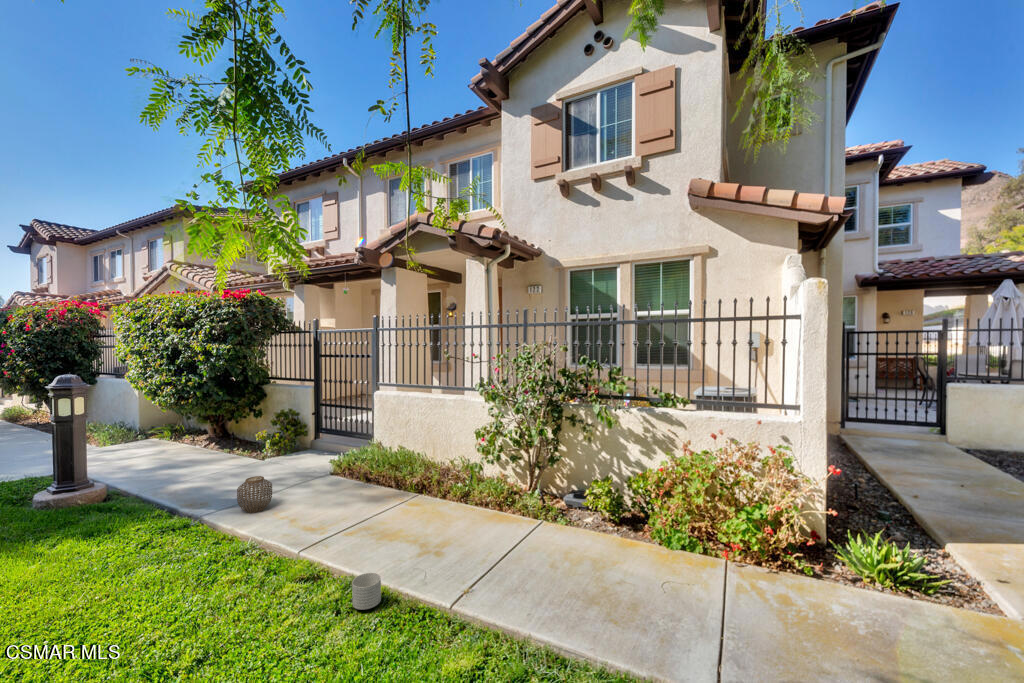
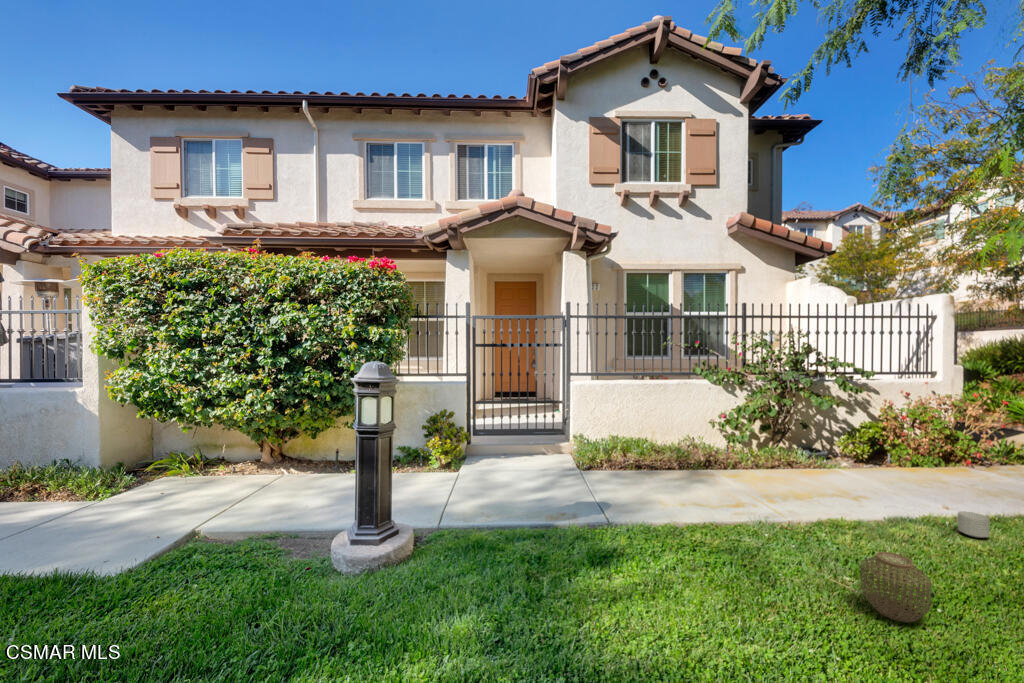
woven basket: present [237,476,272,513] -> present [860,552,931,622]

